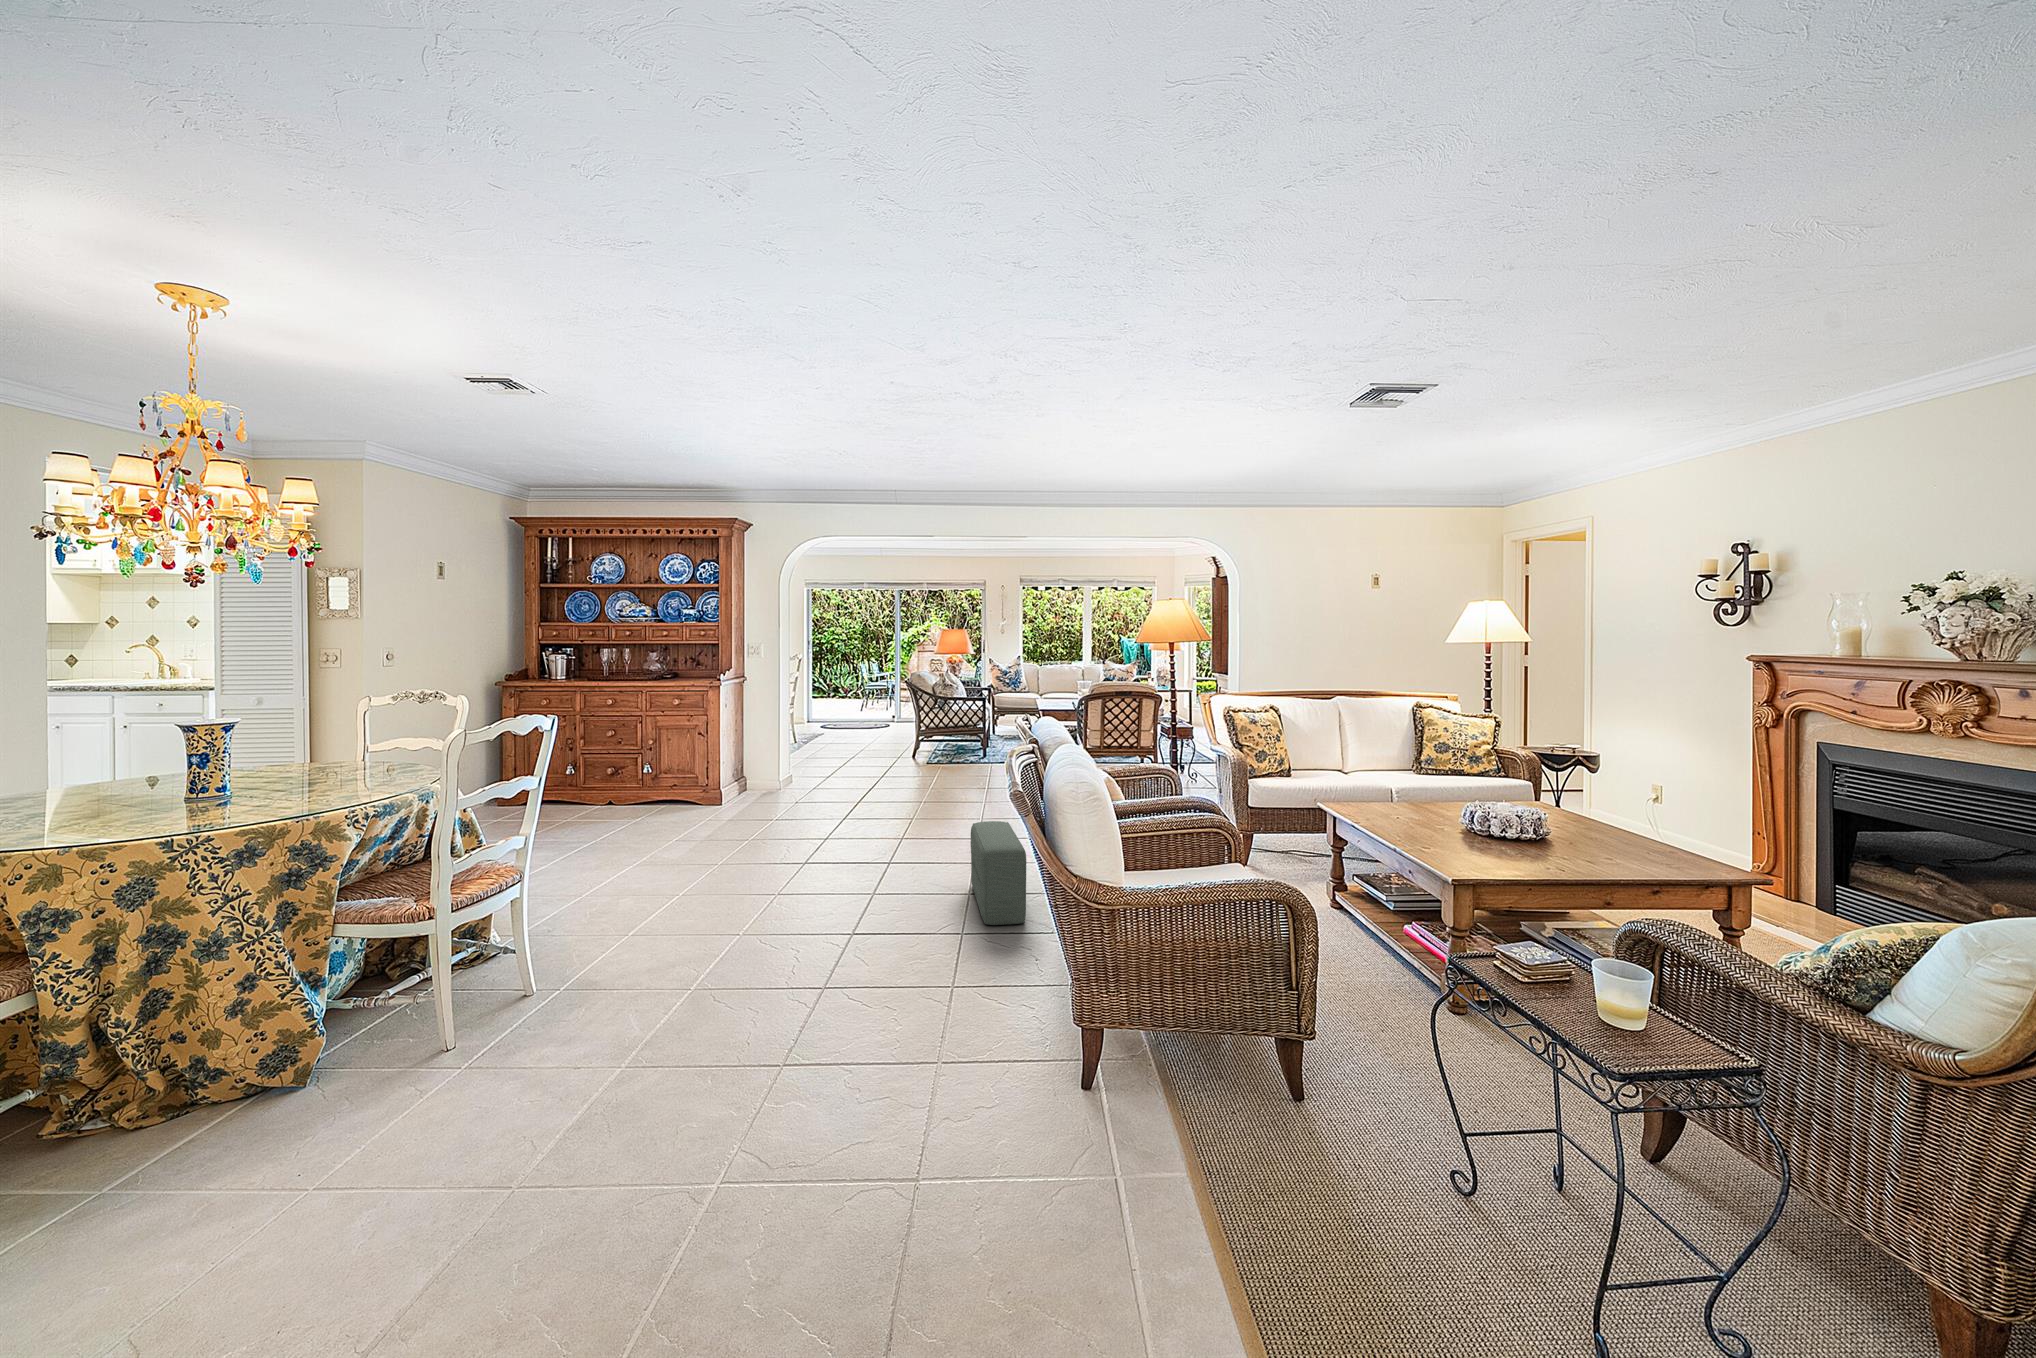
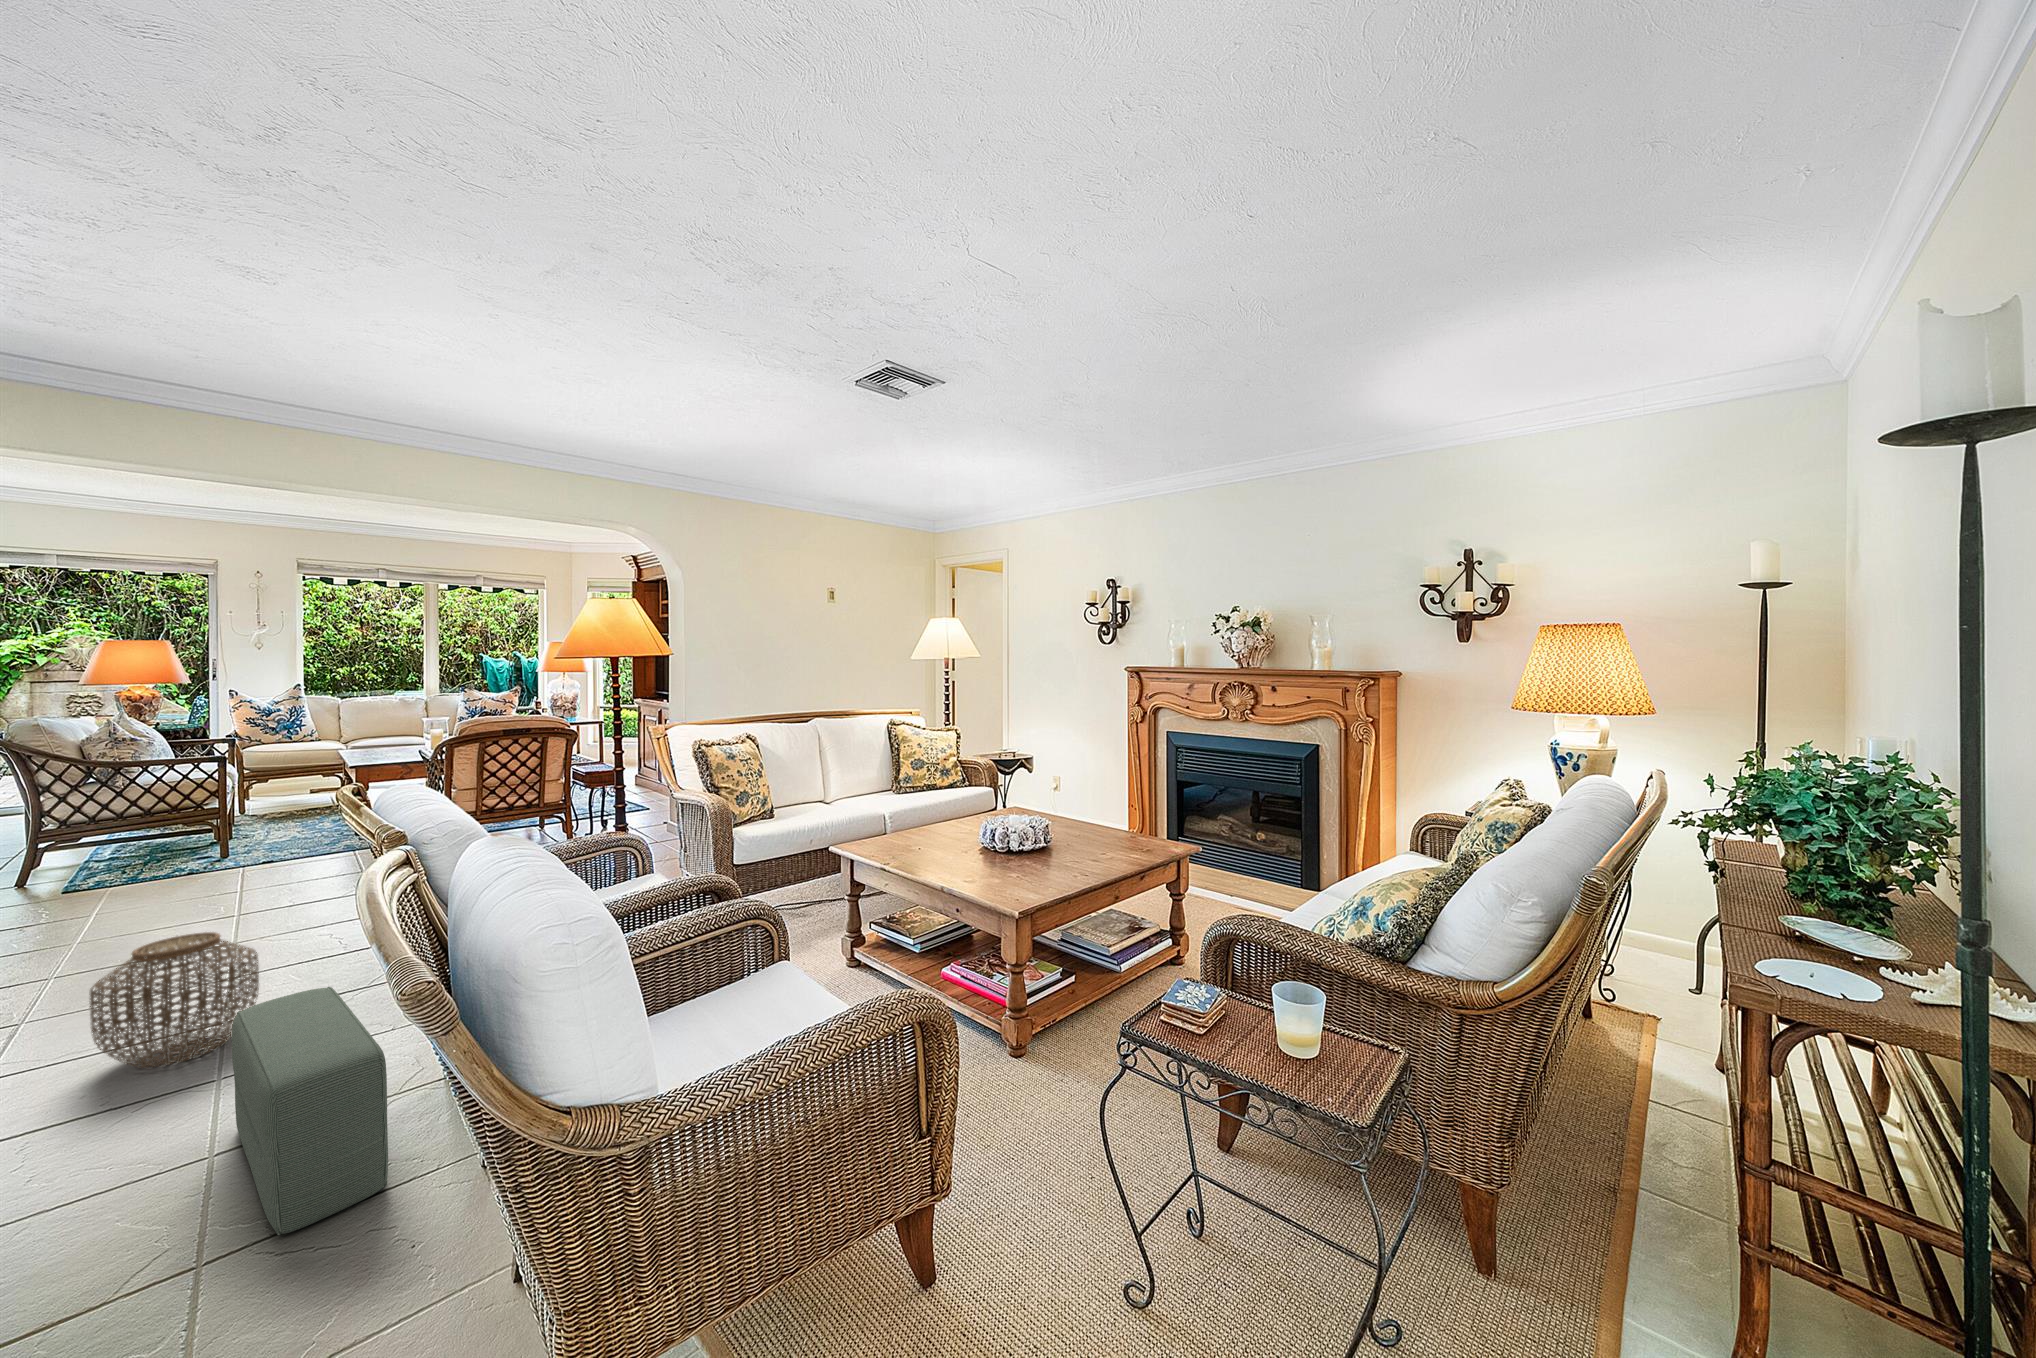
woven basket: none [921,788,980,854] -> present [90,932,259,1067]

